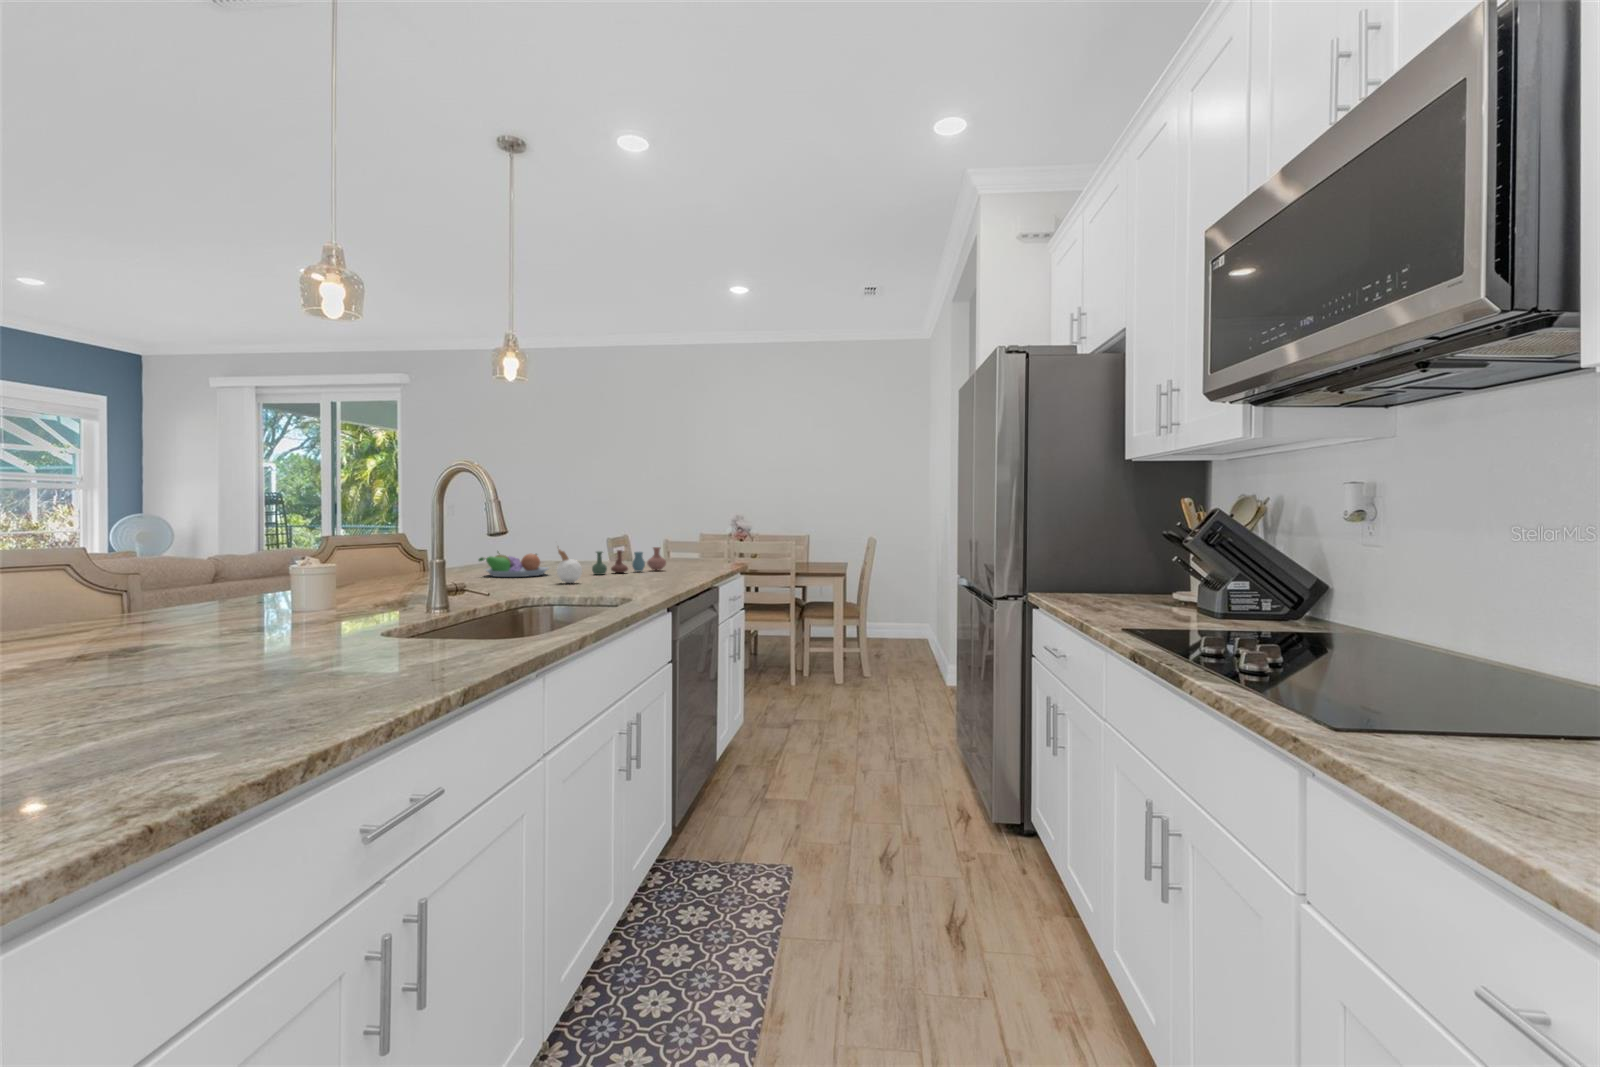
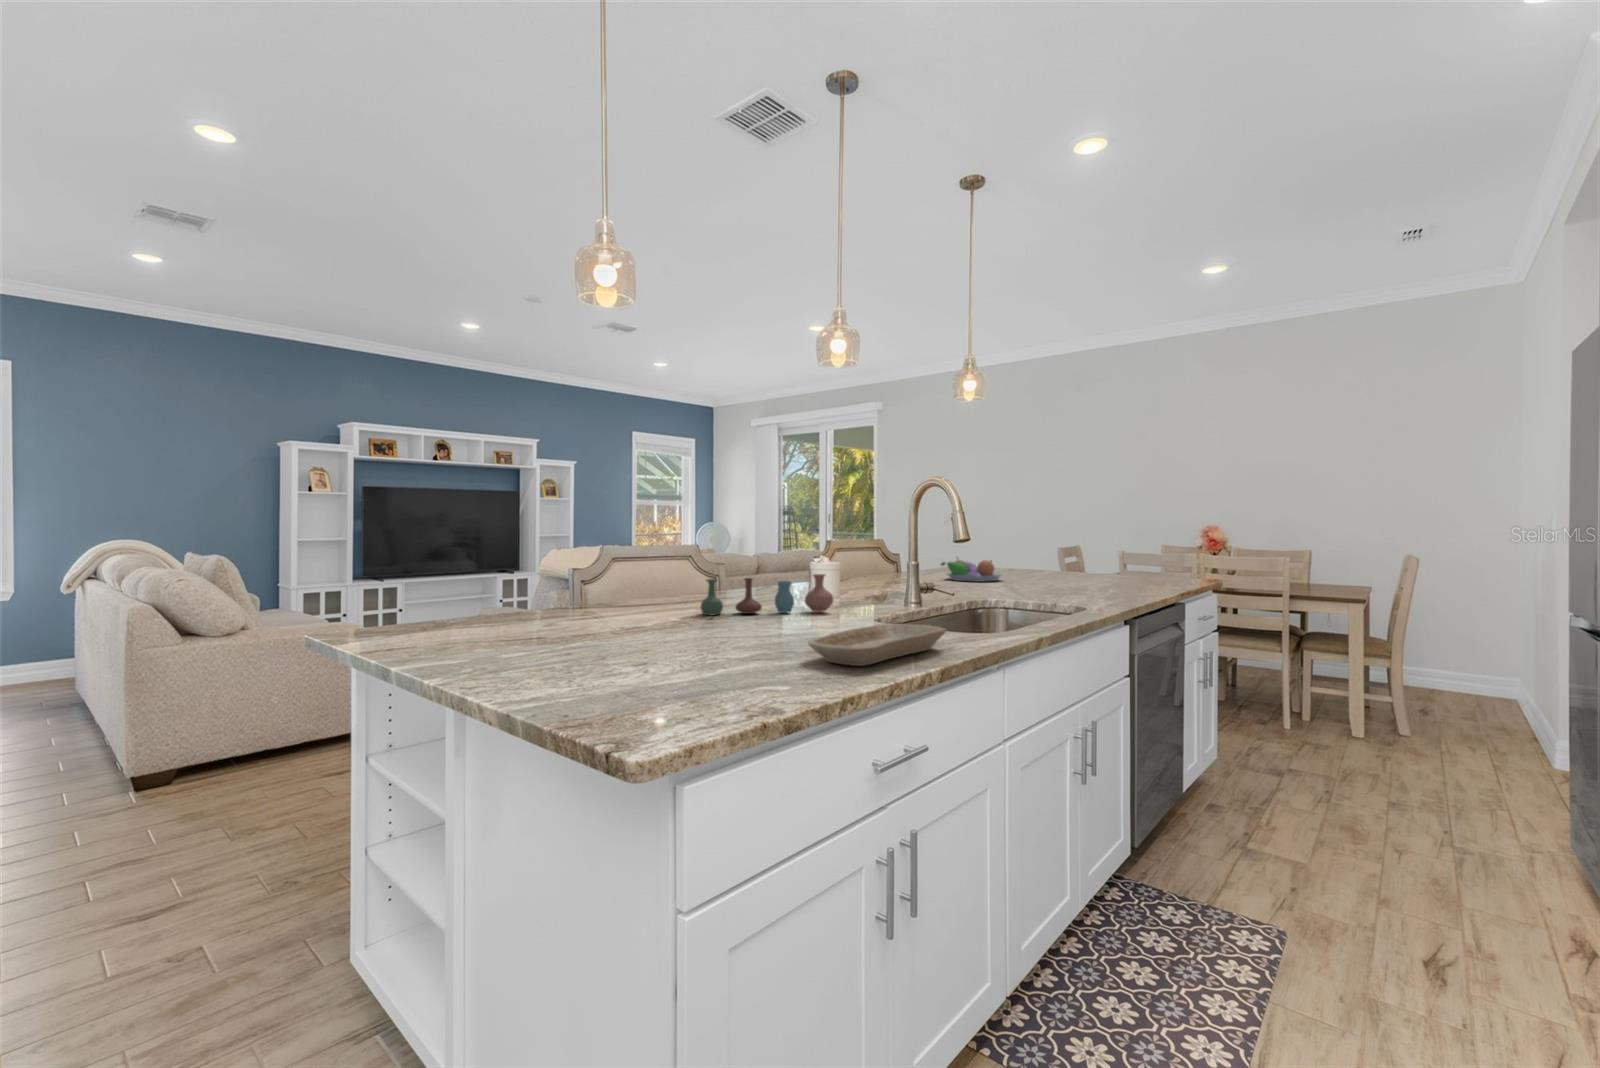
candle: present [557,546,582,583] -> none [1010,549,1035,589]
vase: present [592,547,666,575] -> present [701,574,833,615]
tray: none [259,635,475,702] -> present [808,624,946,666]

